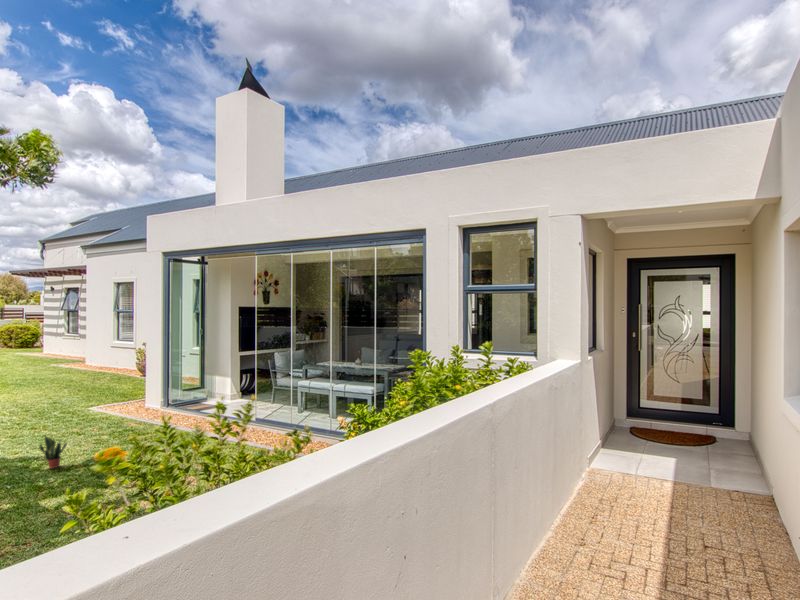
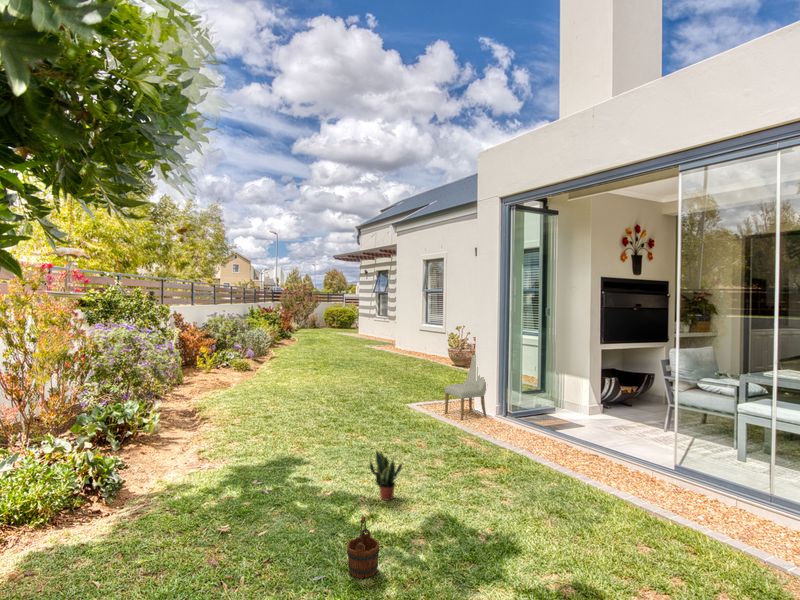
chair: none [119,365,158,416] -> present [445,355,486,420]
wooden bucket: none [18,468,42,504] -> present [347,517,379,578]

